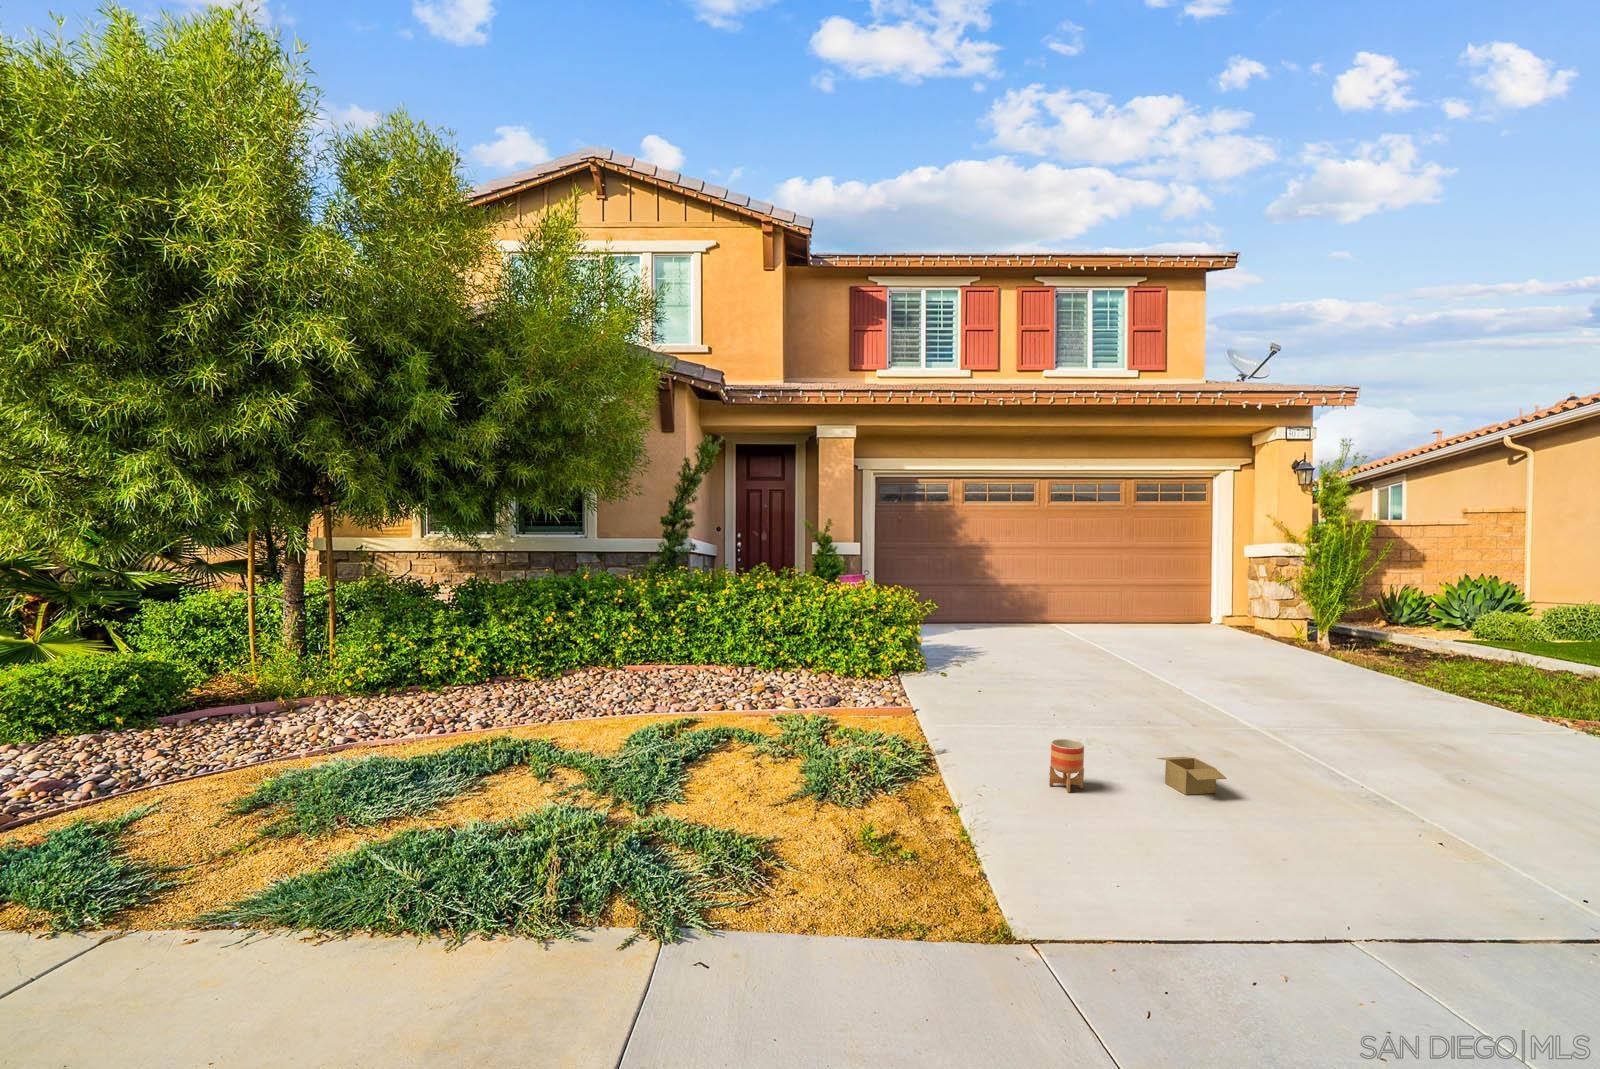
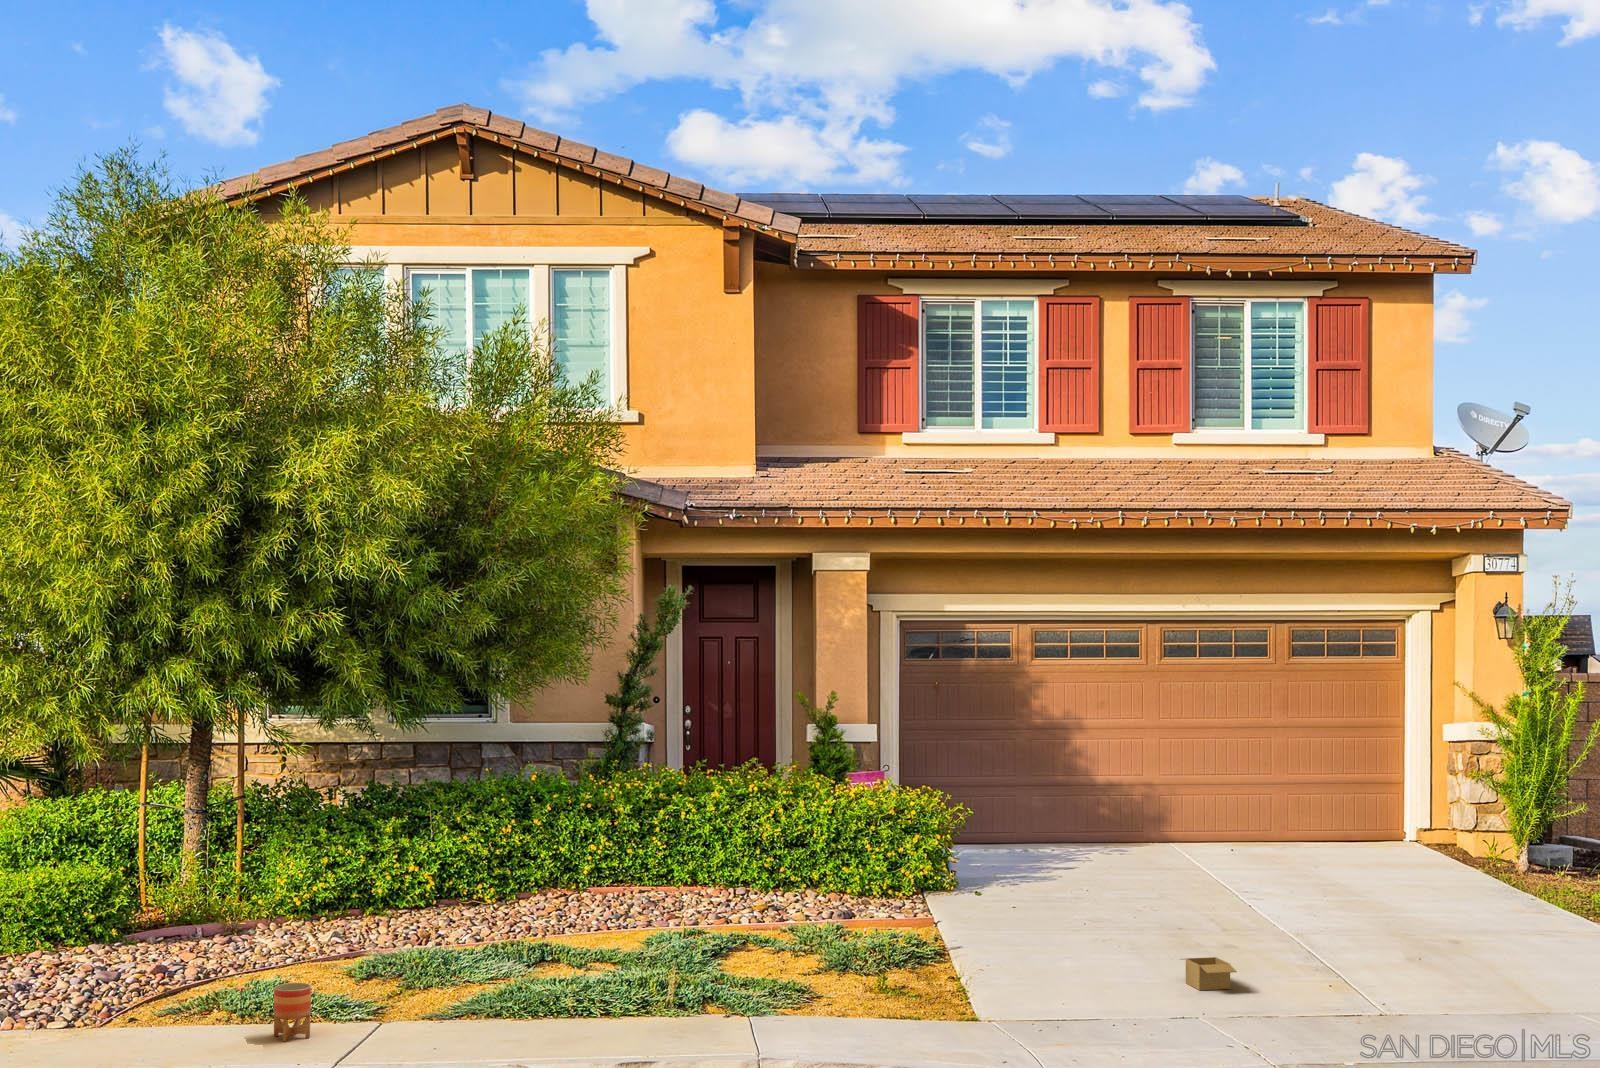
planter: present [1049,739,1084,793] -> present [274,983,311,1041]

